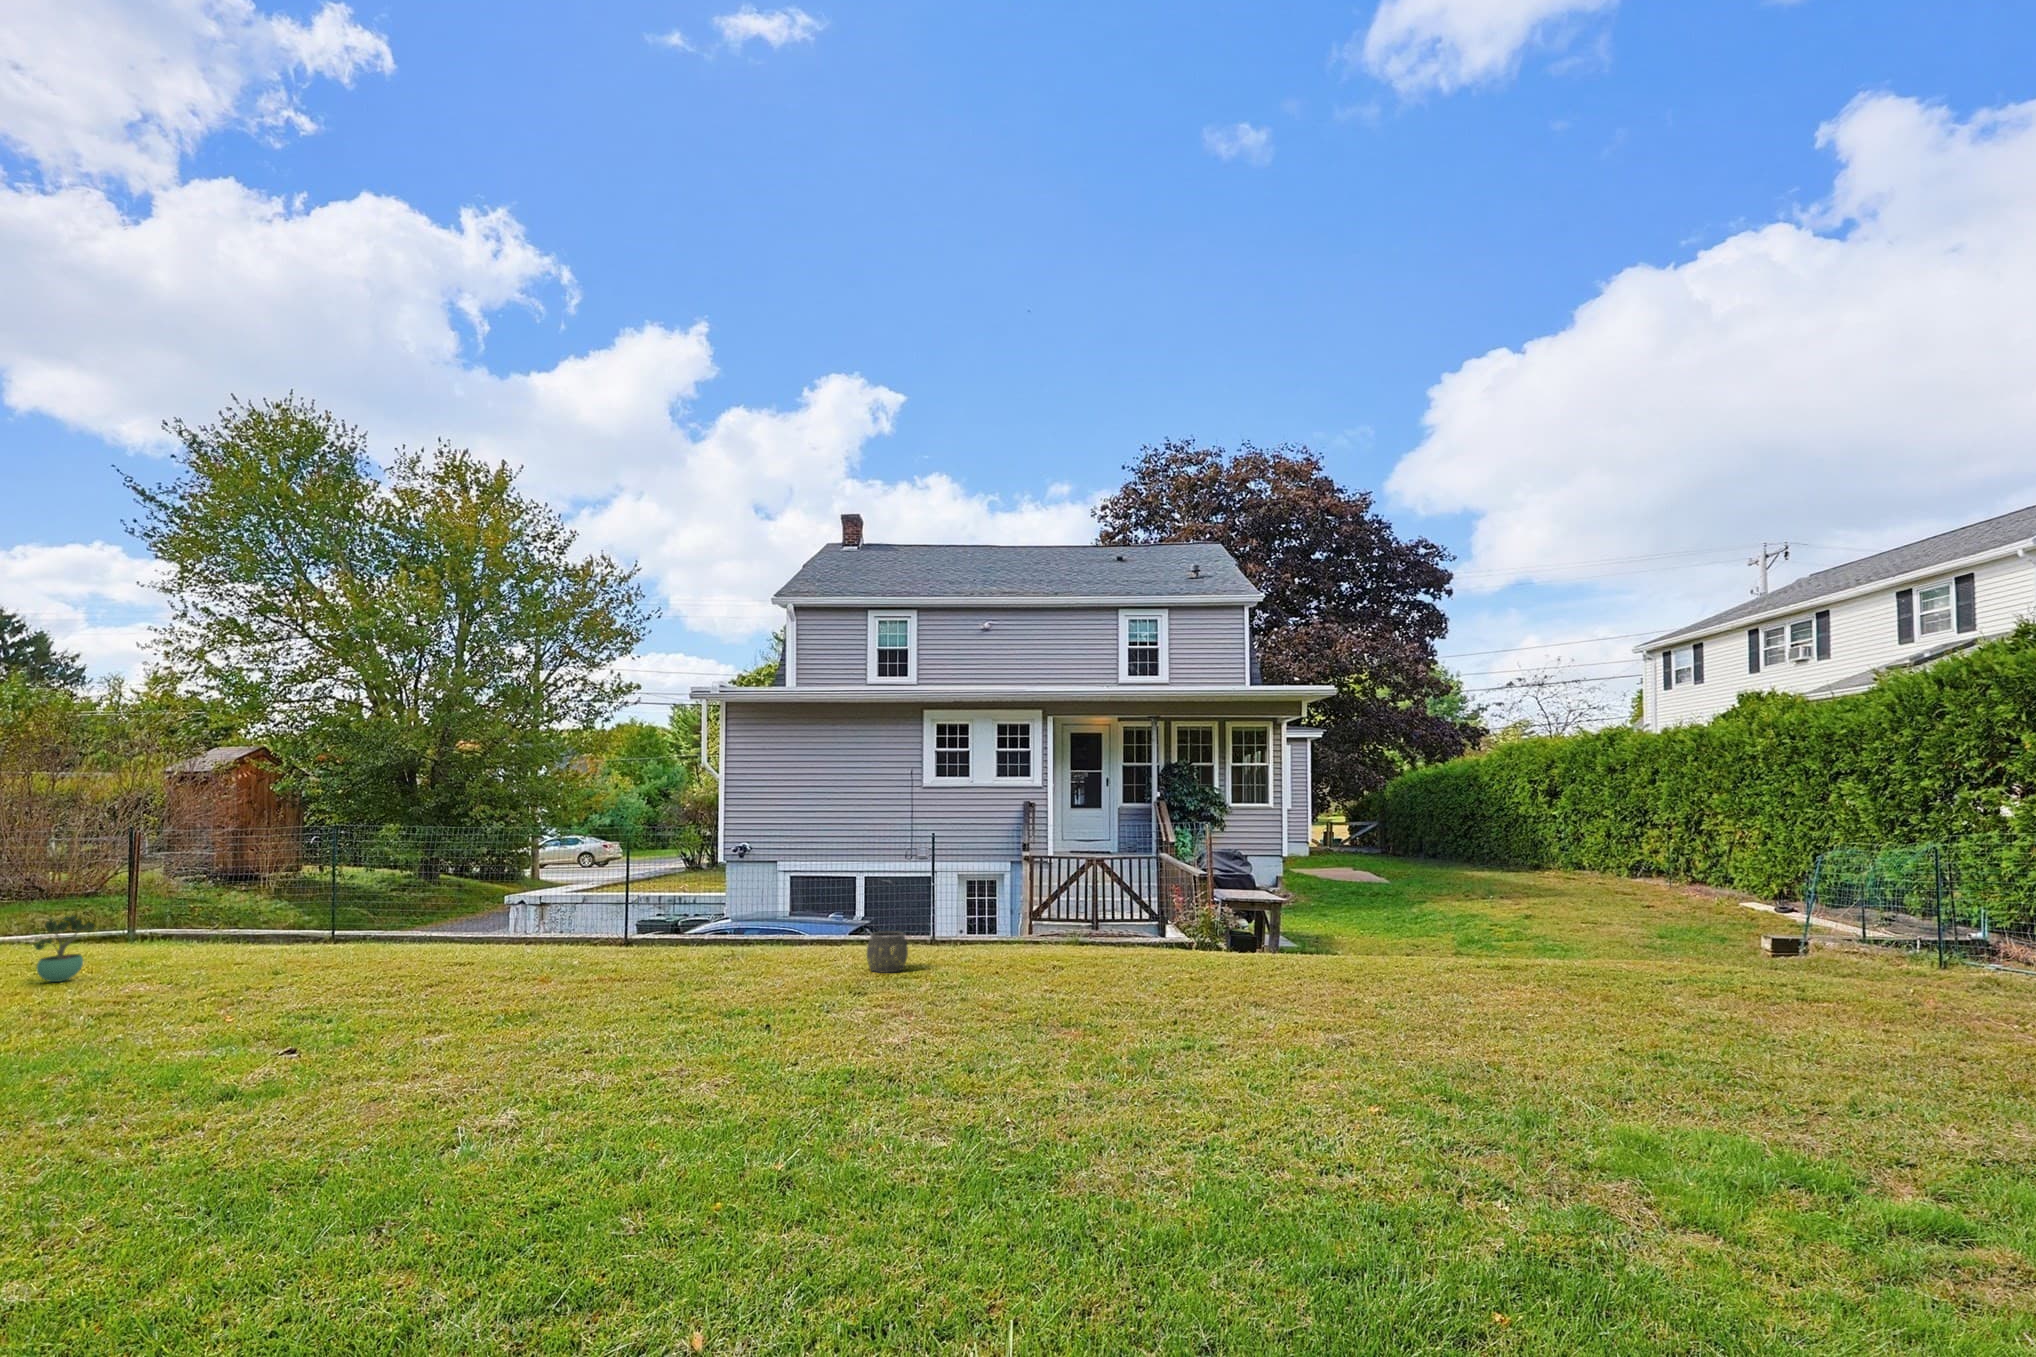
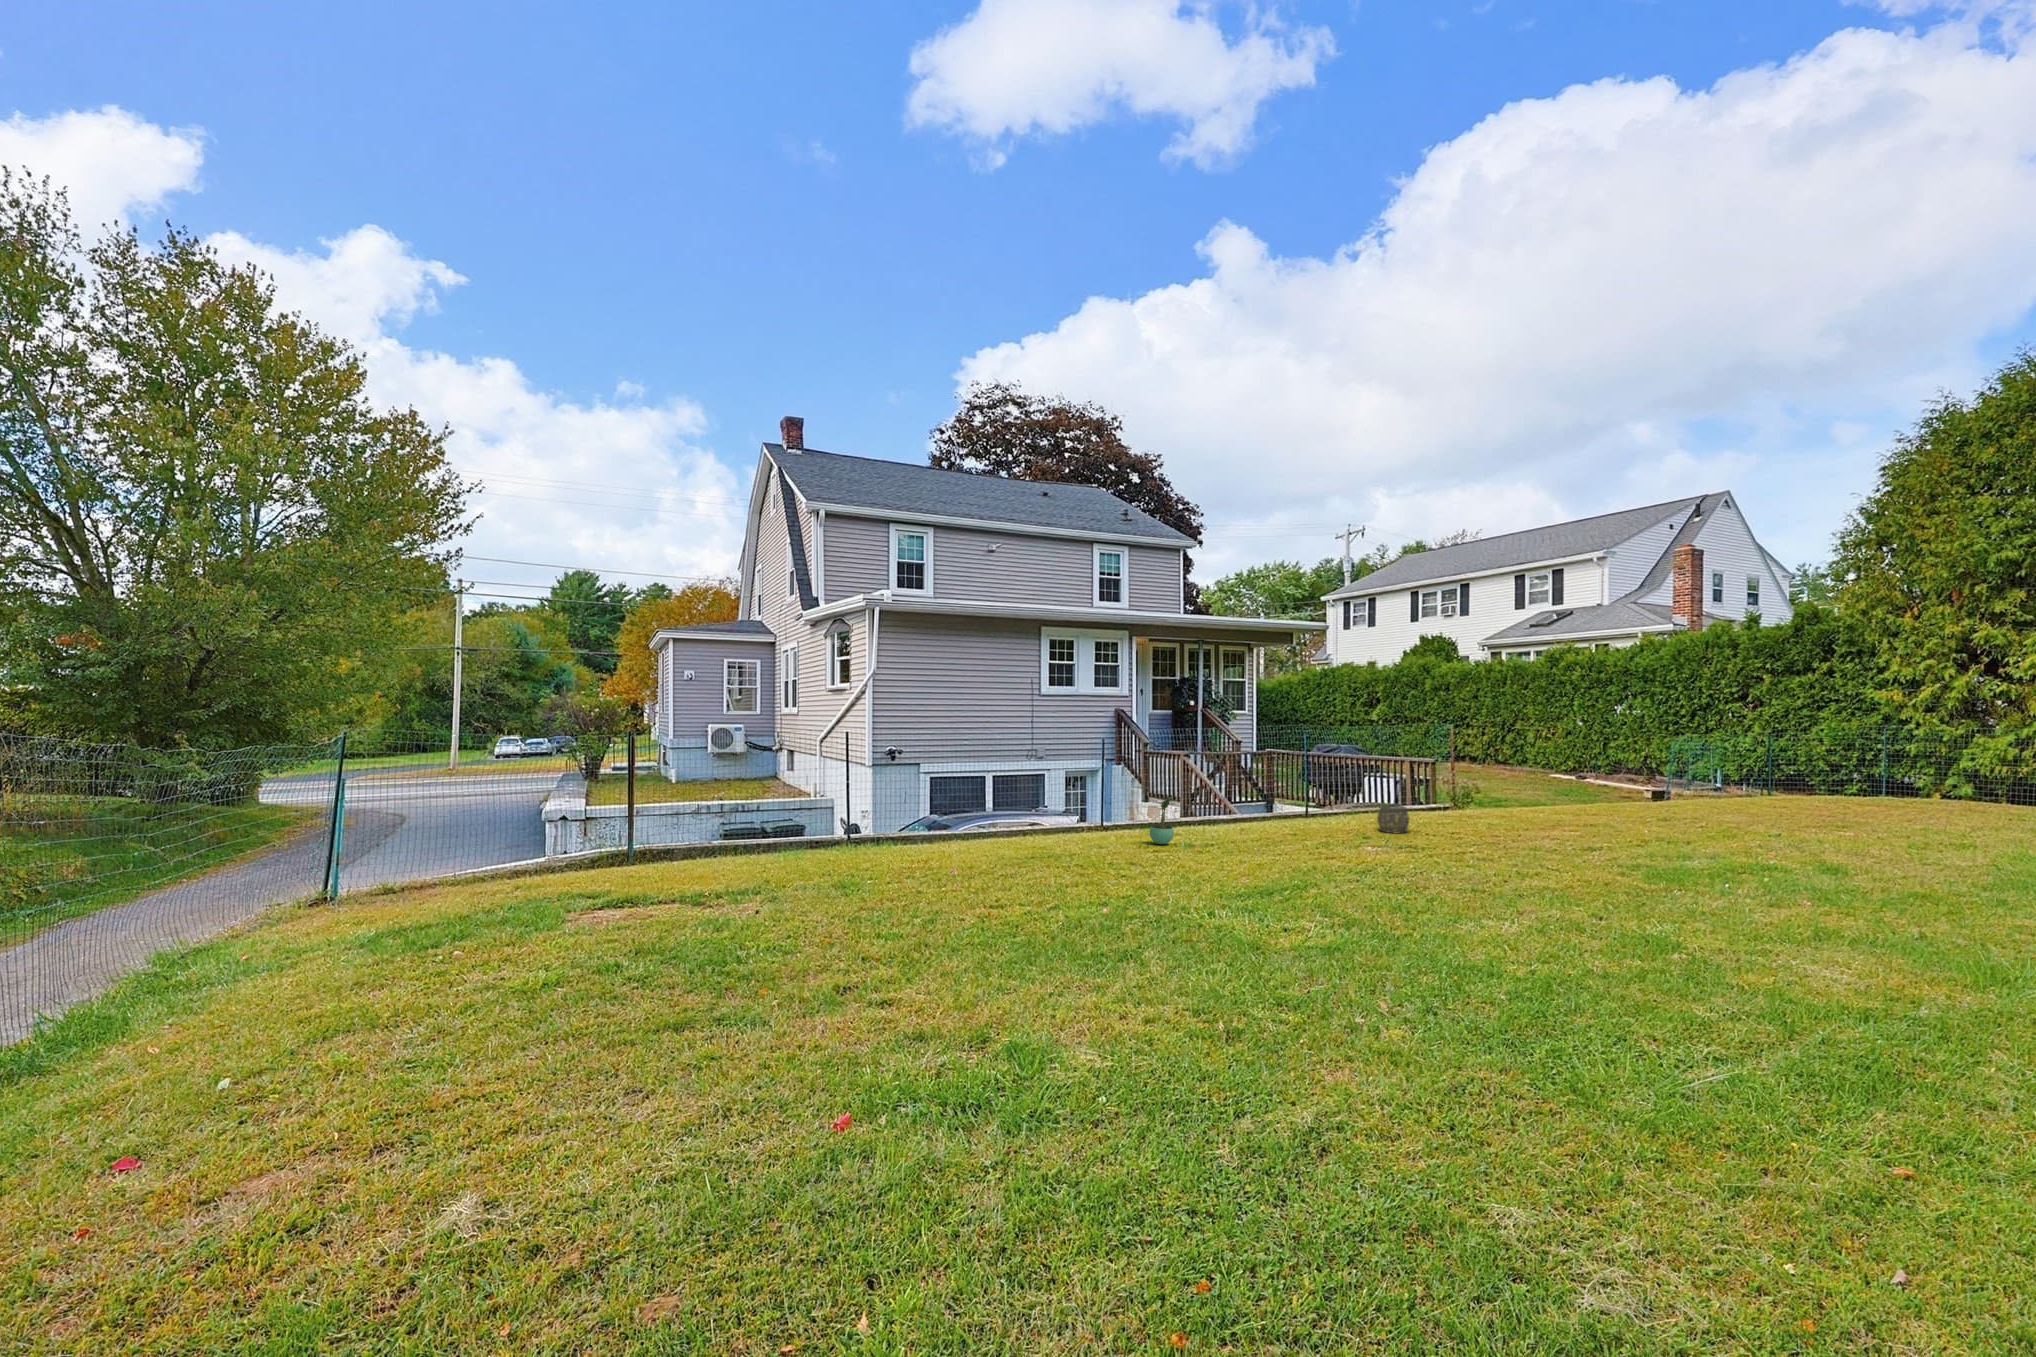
potted plant: present [35,915,95,982] -> present [1150,797,1174,845]

